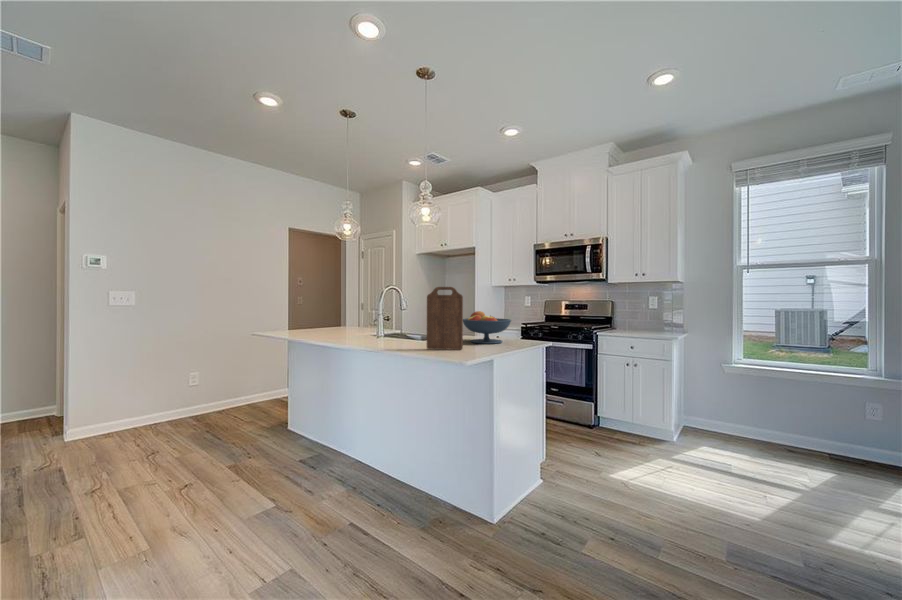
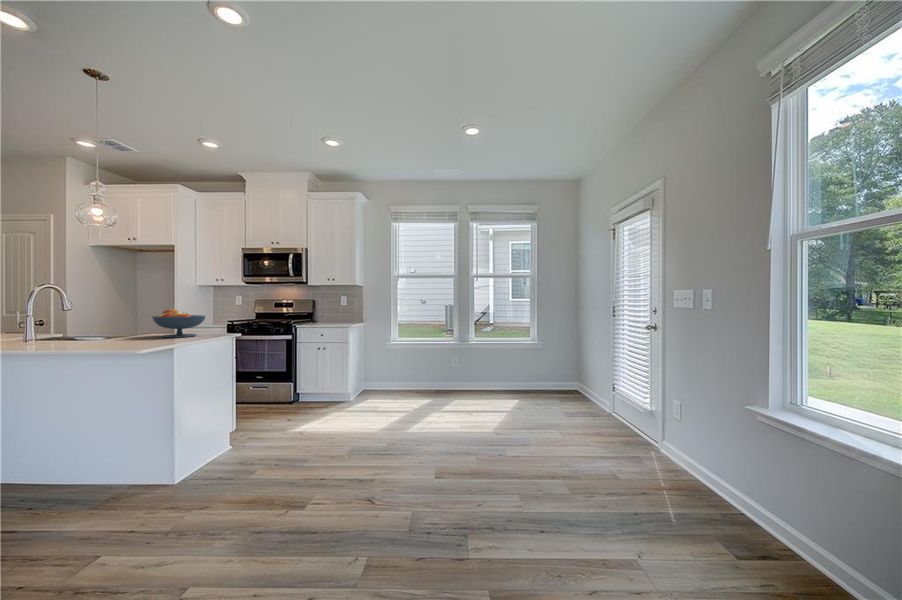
cutting board: present [427,287,463,350] -> none [107,286,151,344]

